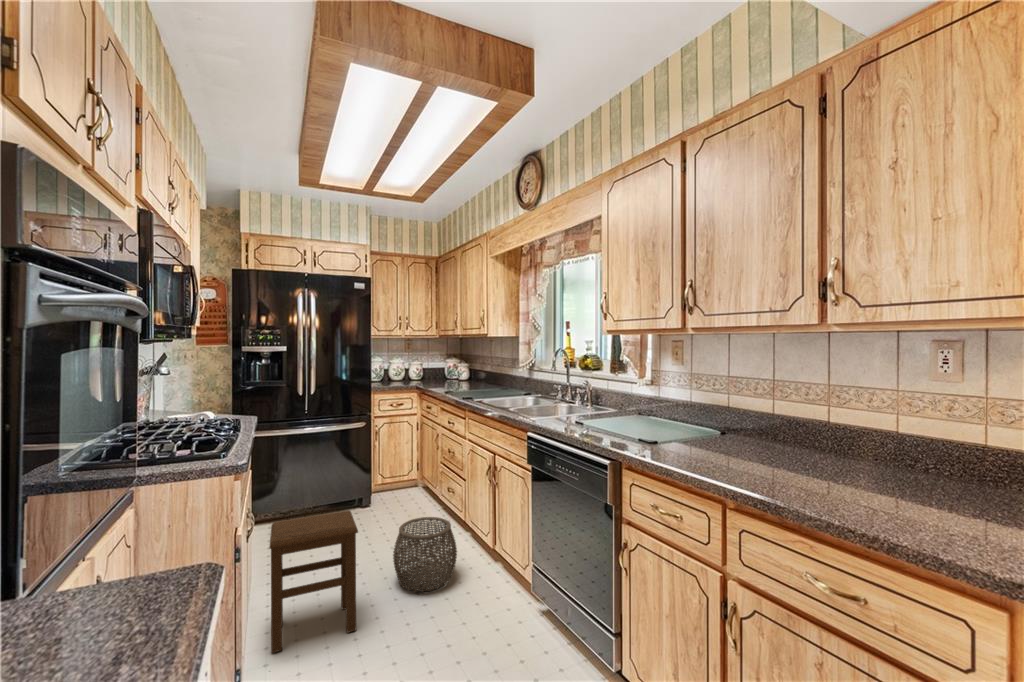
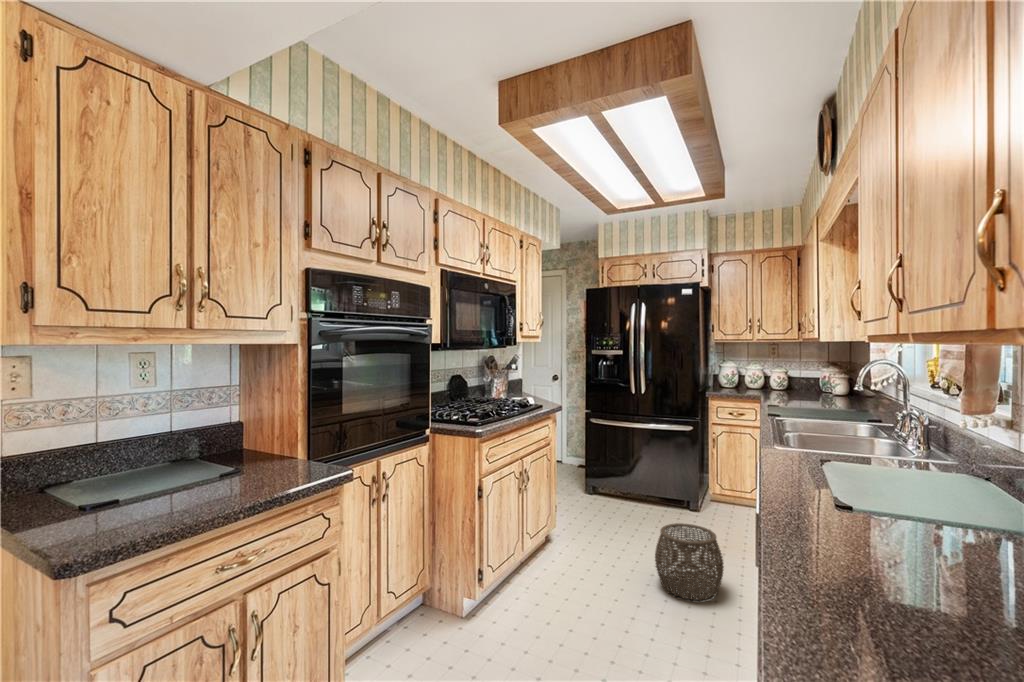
stool: present [269,510,358,653] -> none [538,485,613,595]

